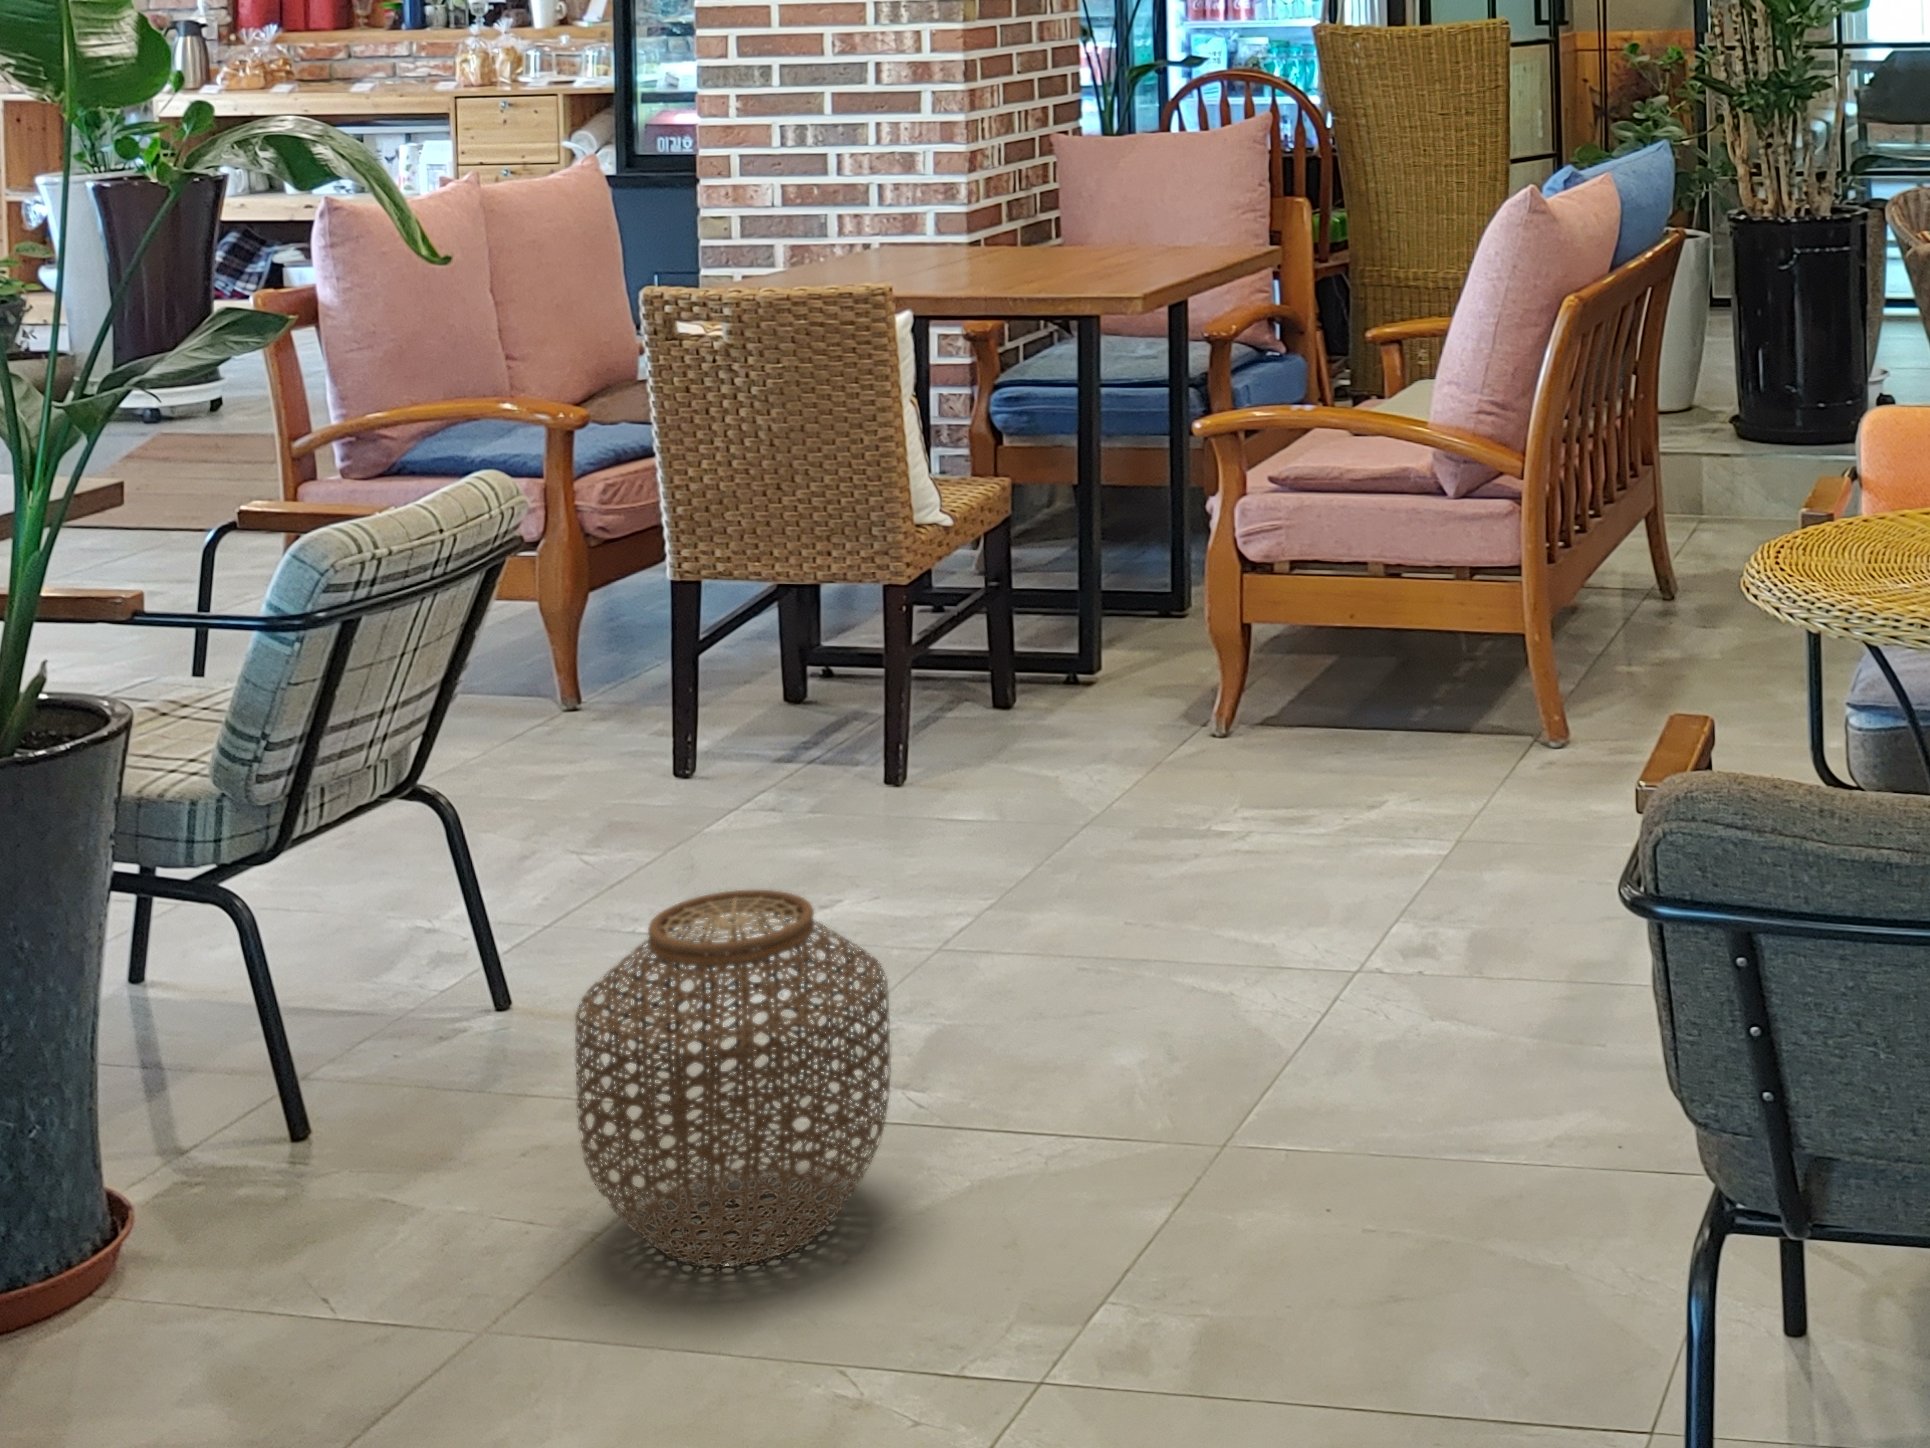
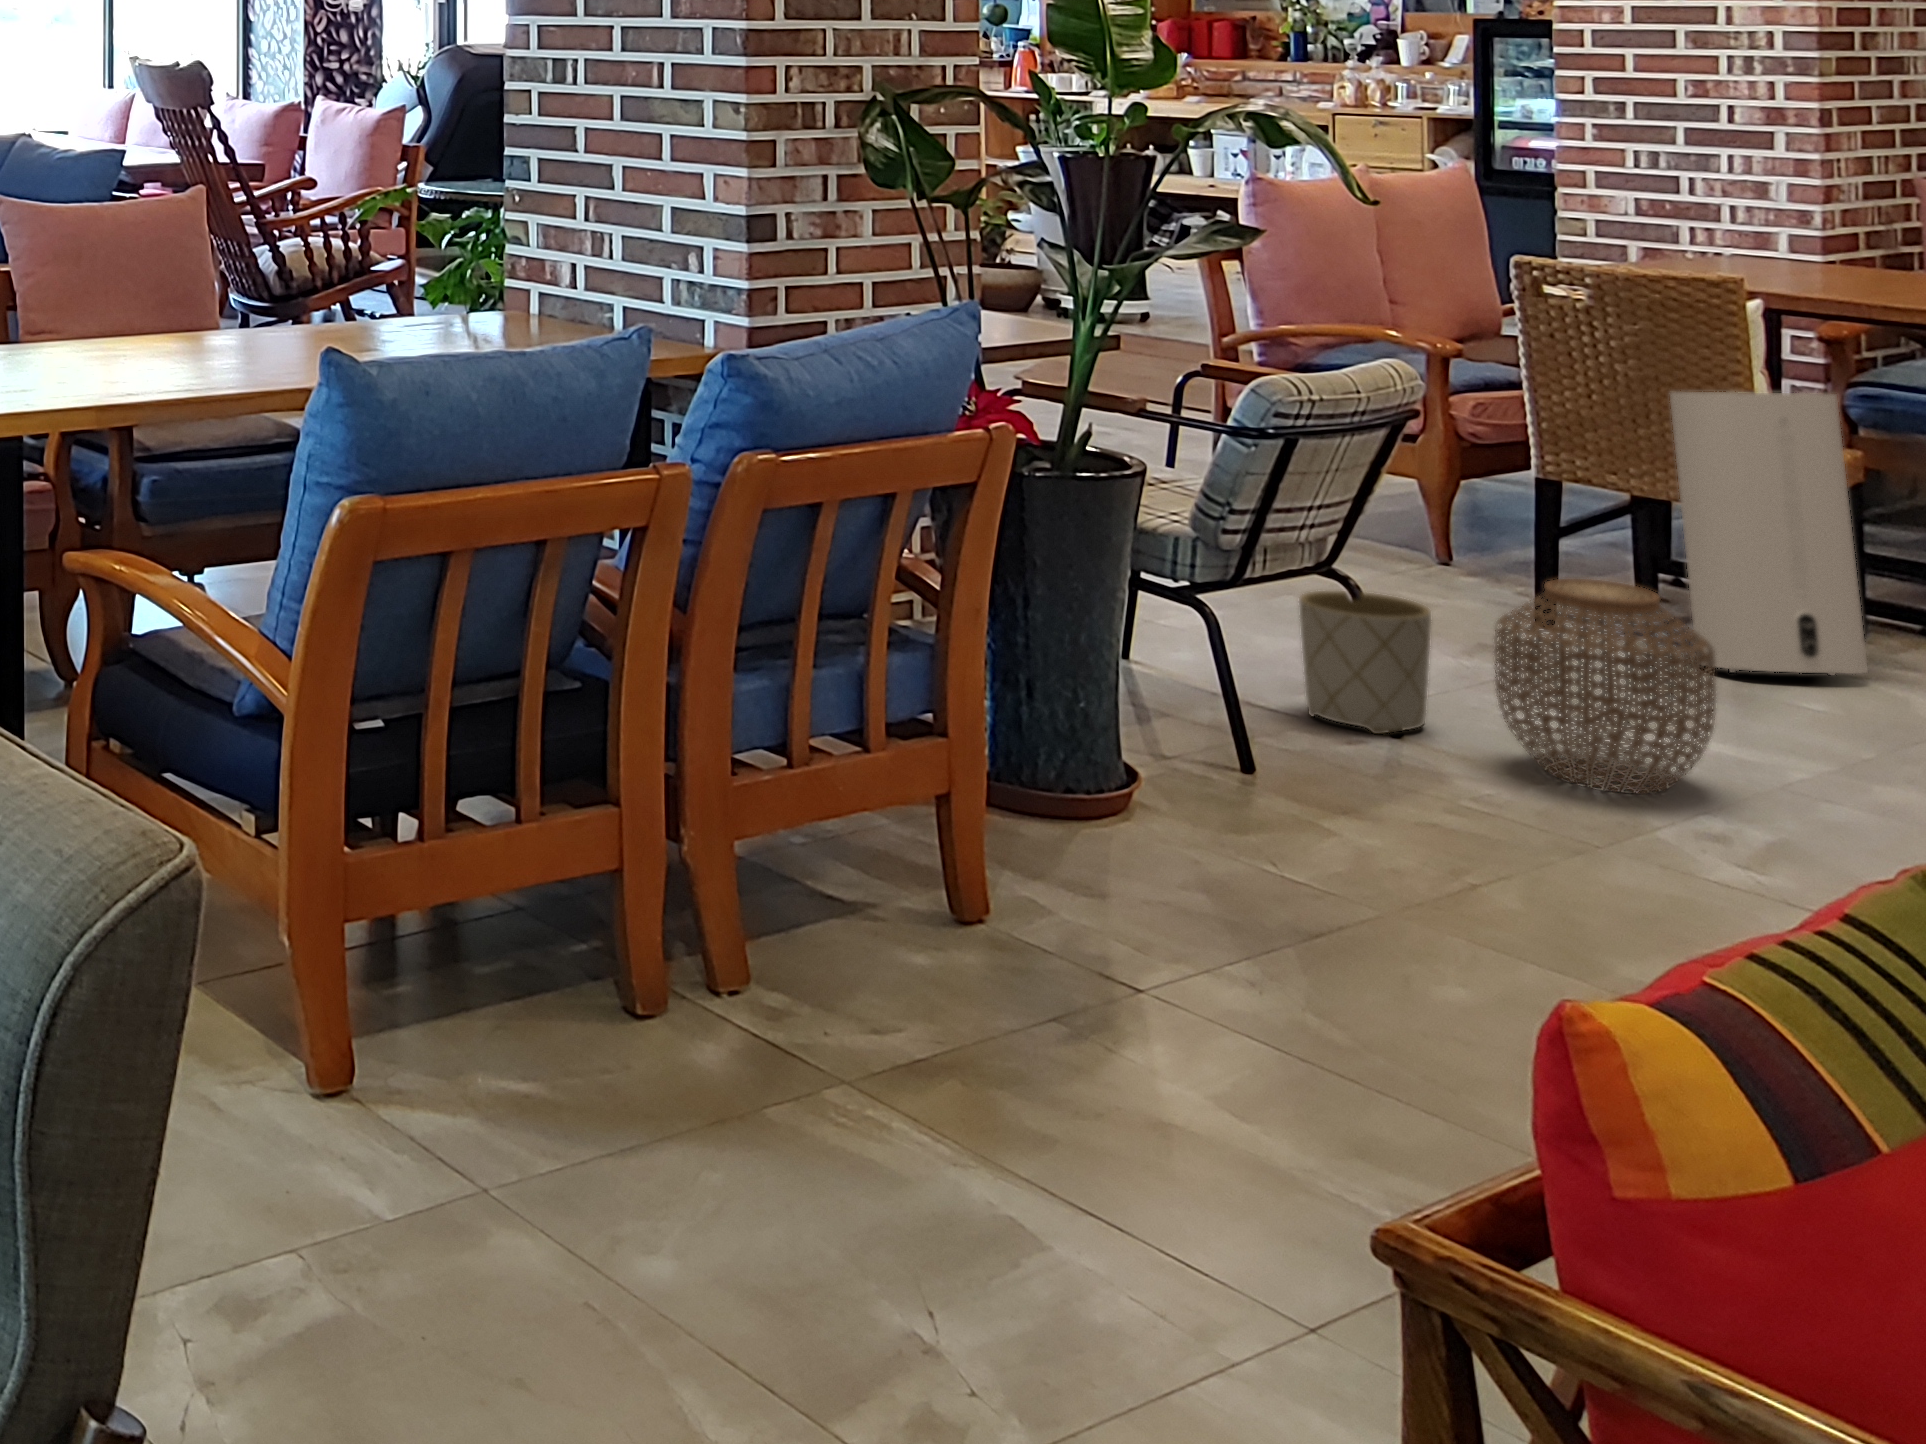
air purifier: none [821,470,1054,896] -> present [1670,392,1867,675]
planter: none [271,964,485,1239] -> present [1299,591,1431,734]

